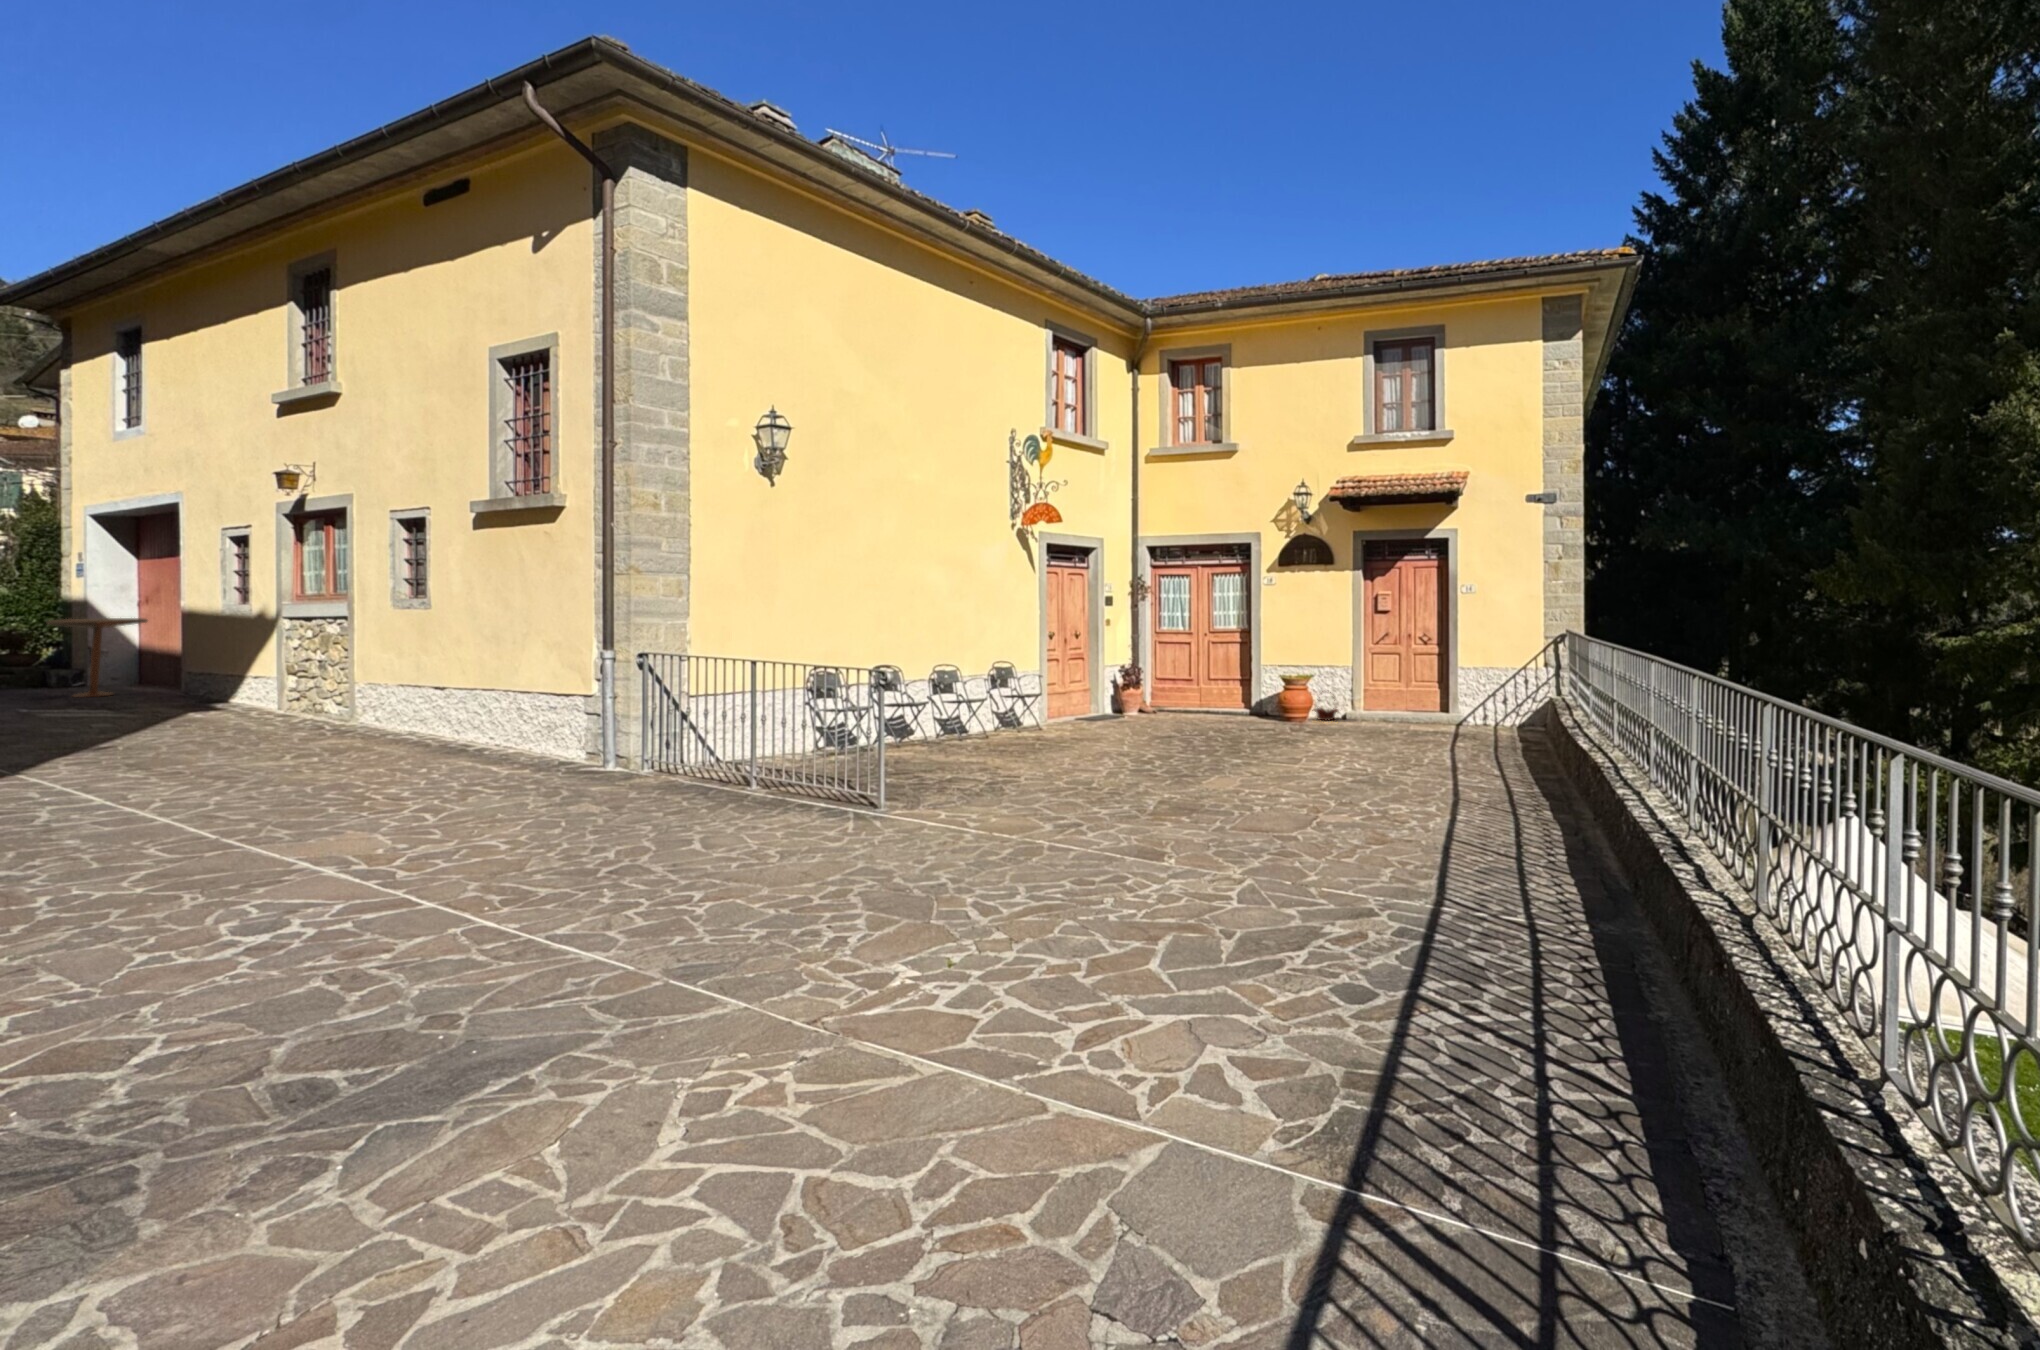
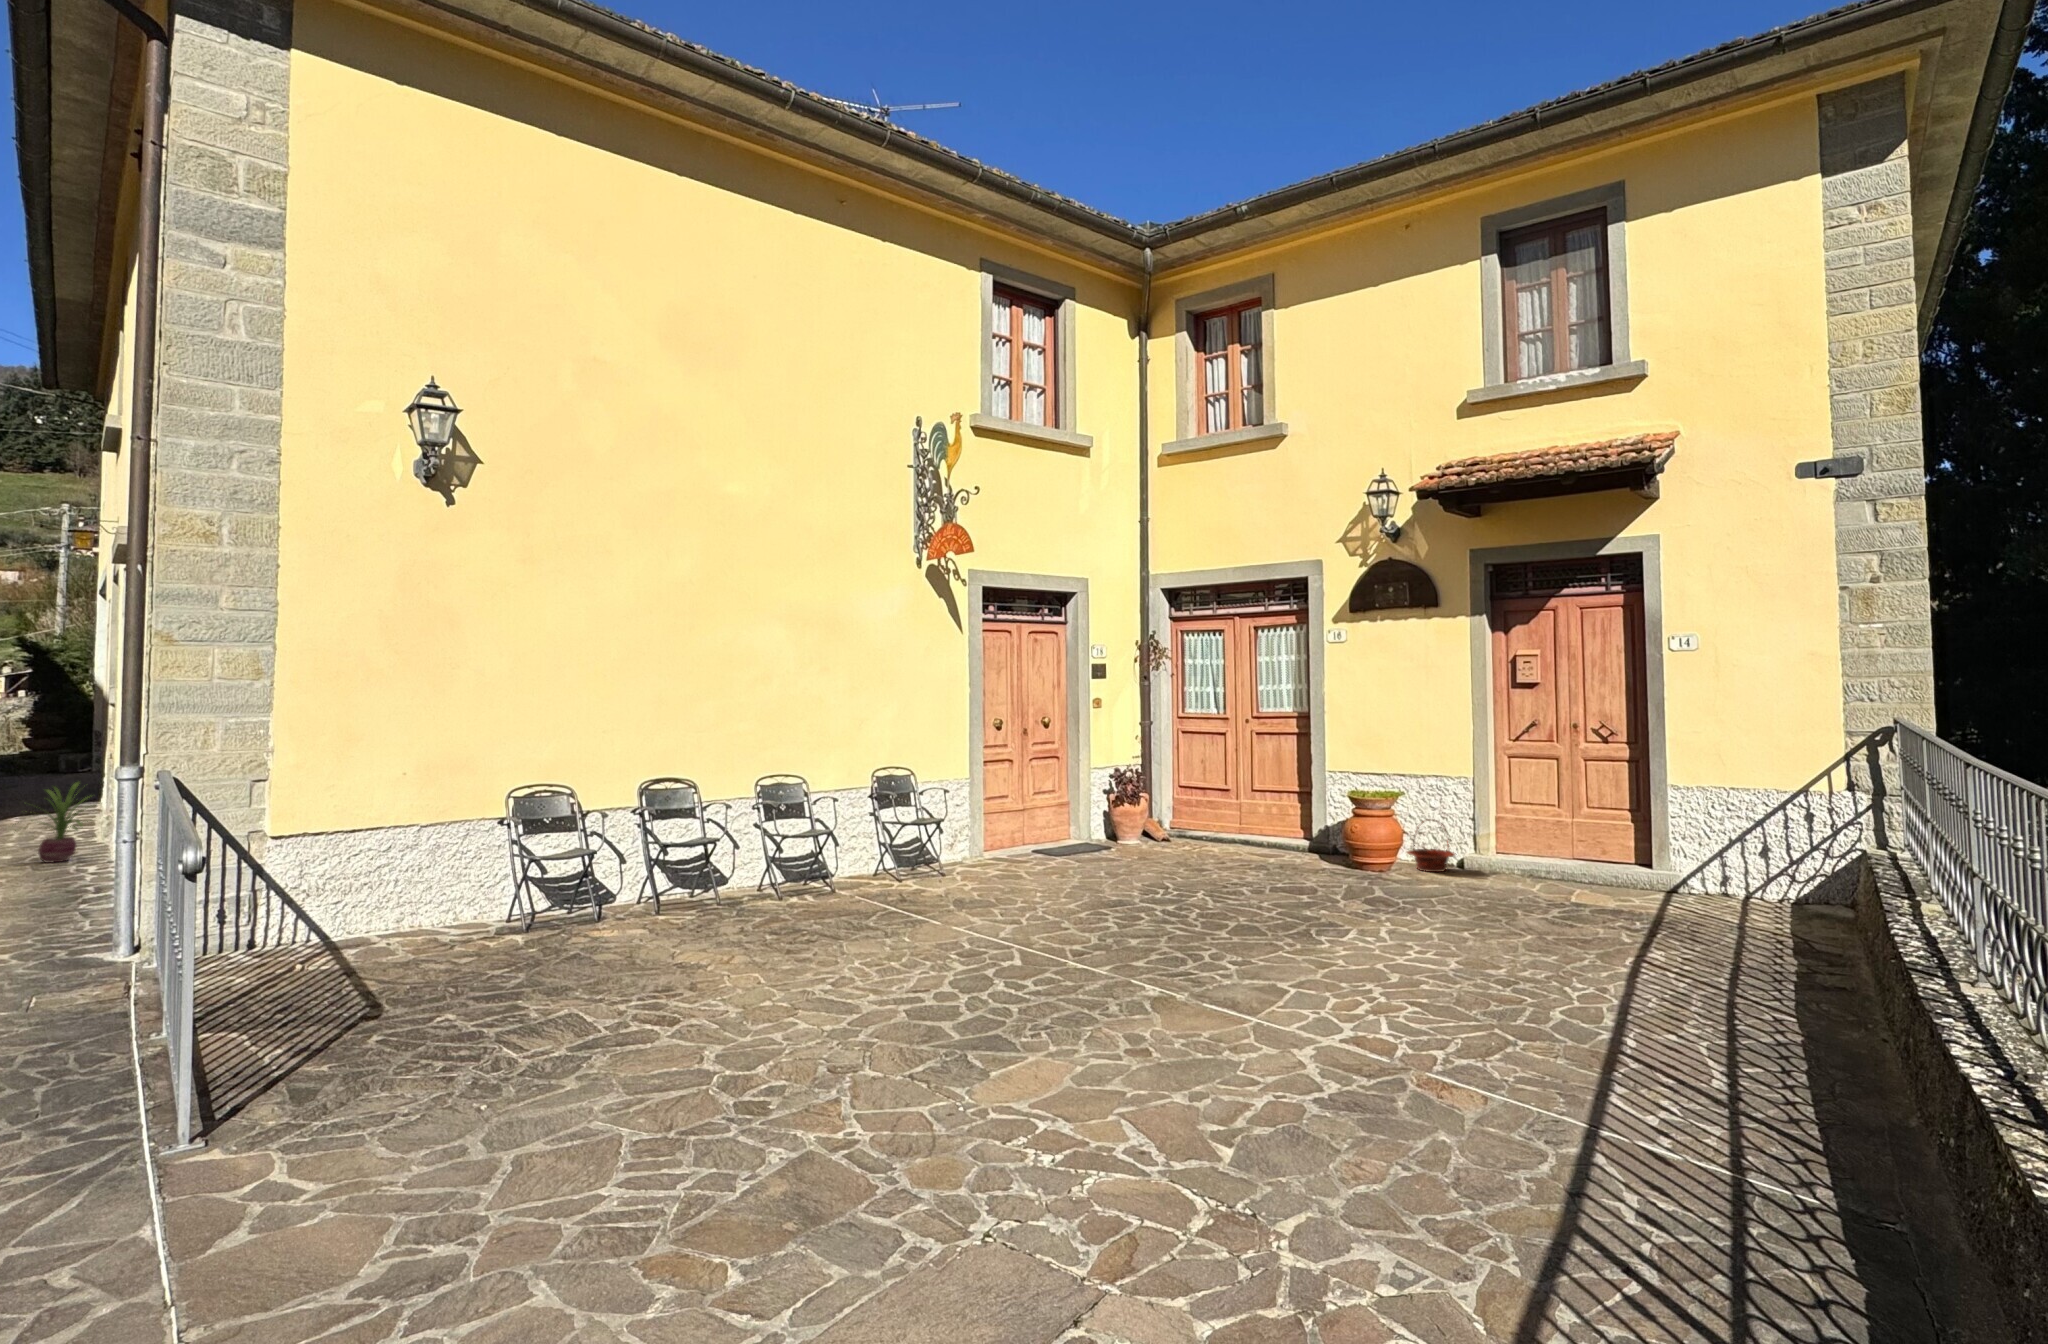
pedestal table: present [47,618,148,697] -> none [16,693,119,778]
decorative plant: none [346,688,425,747] -> present [15,782,88,863]

